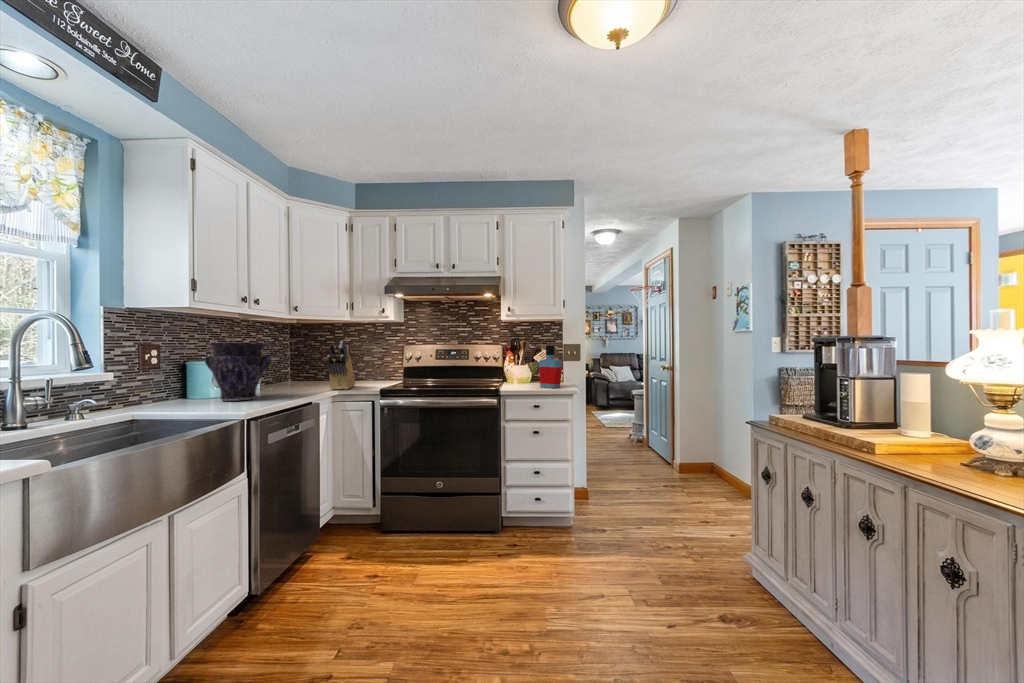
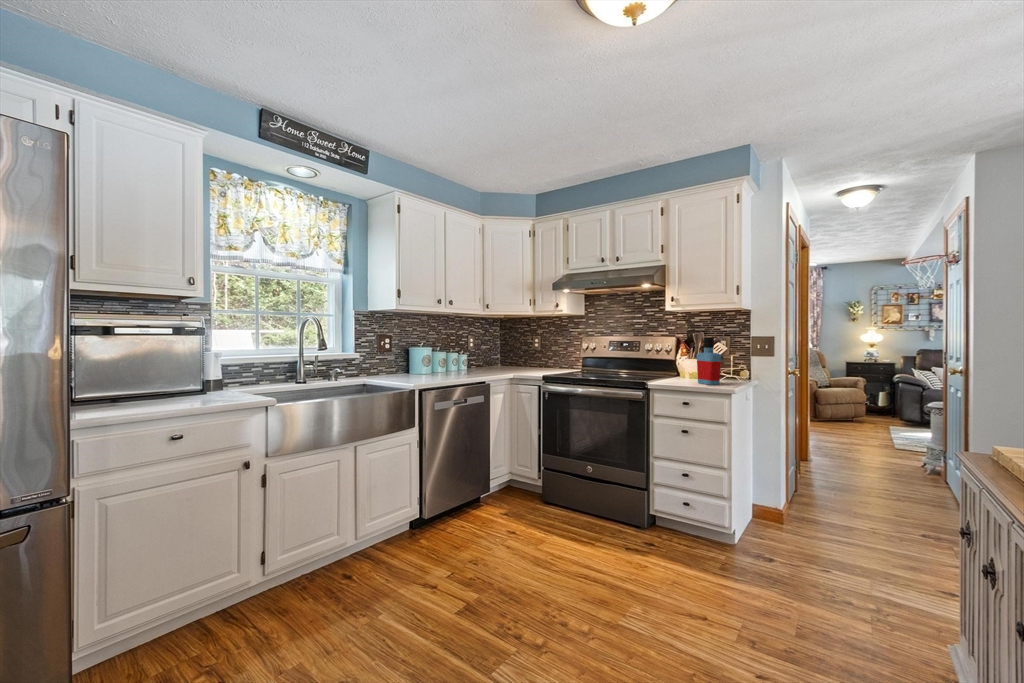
knife block: present [327,341,355,390] -> none [497,333,530,375]
vase: present [205,343,271,401] -> none [410,335,452,378]

